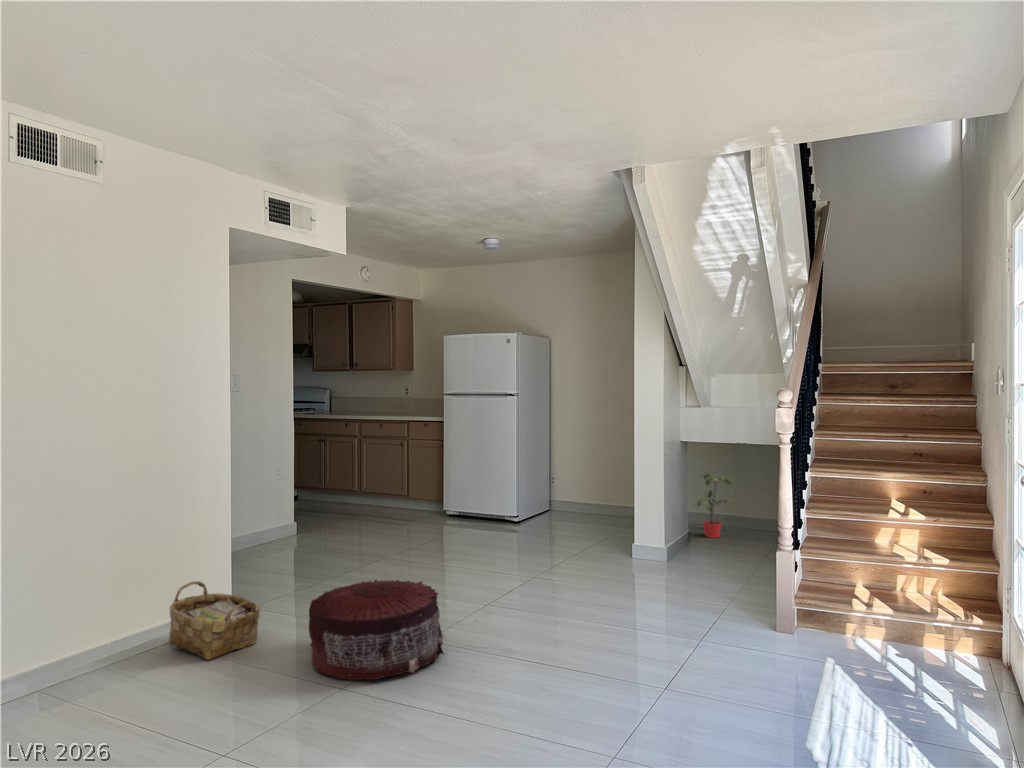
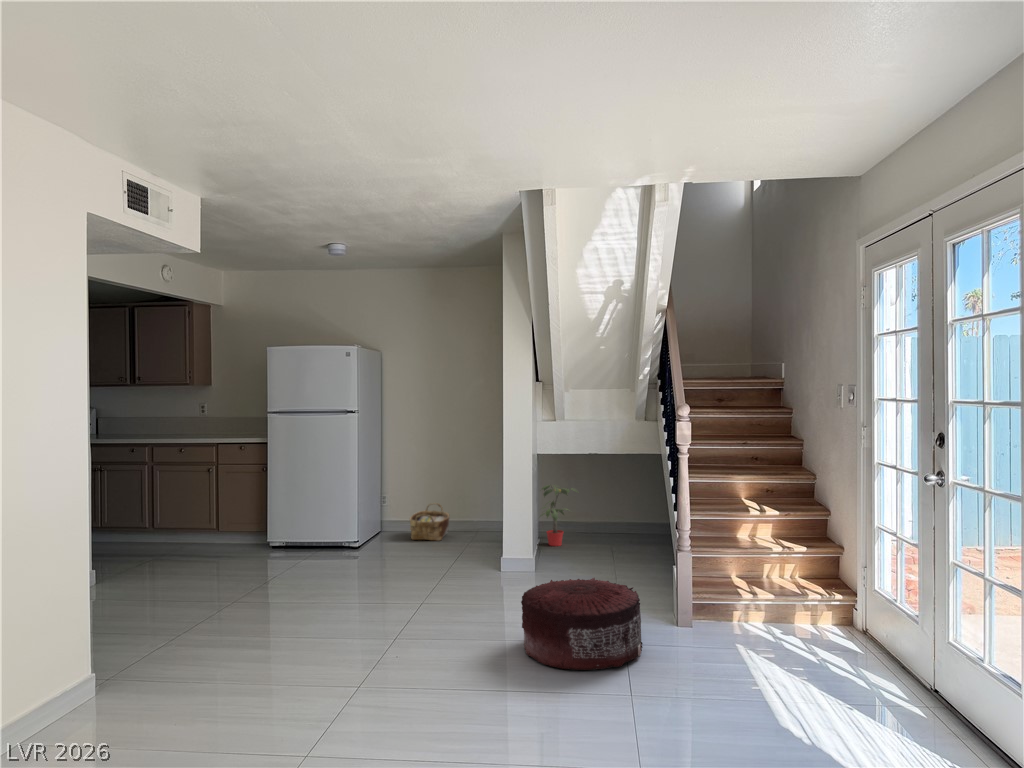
pouf: present [309,579,443,680] -> present [521,578,643,670]
woven basket: present [169,581,260,660] -> present [410,503,450,541]

